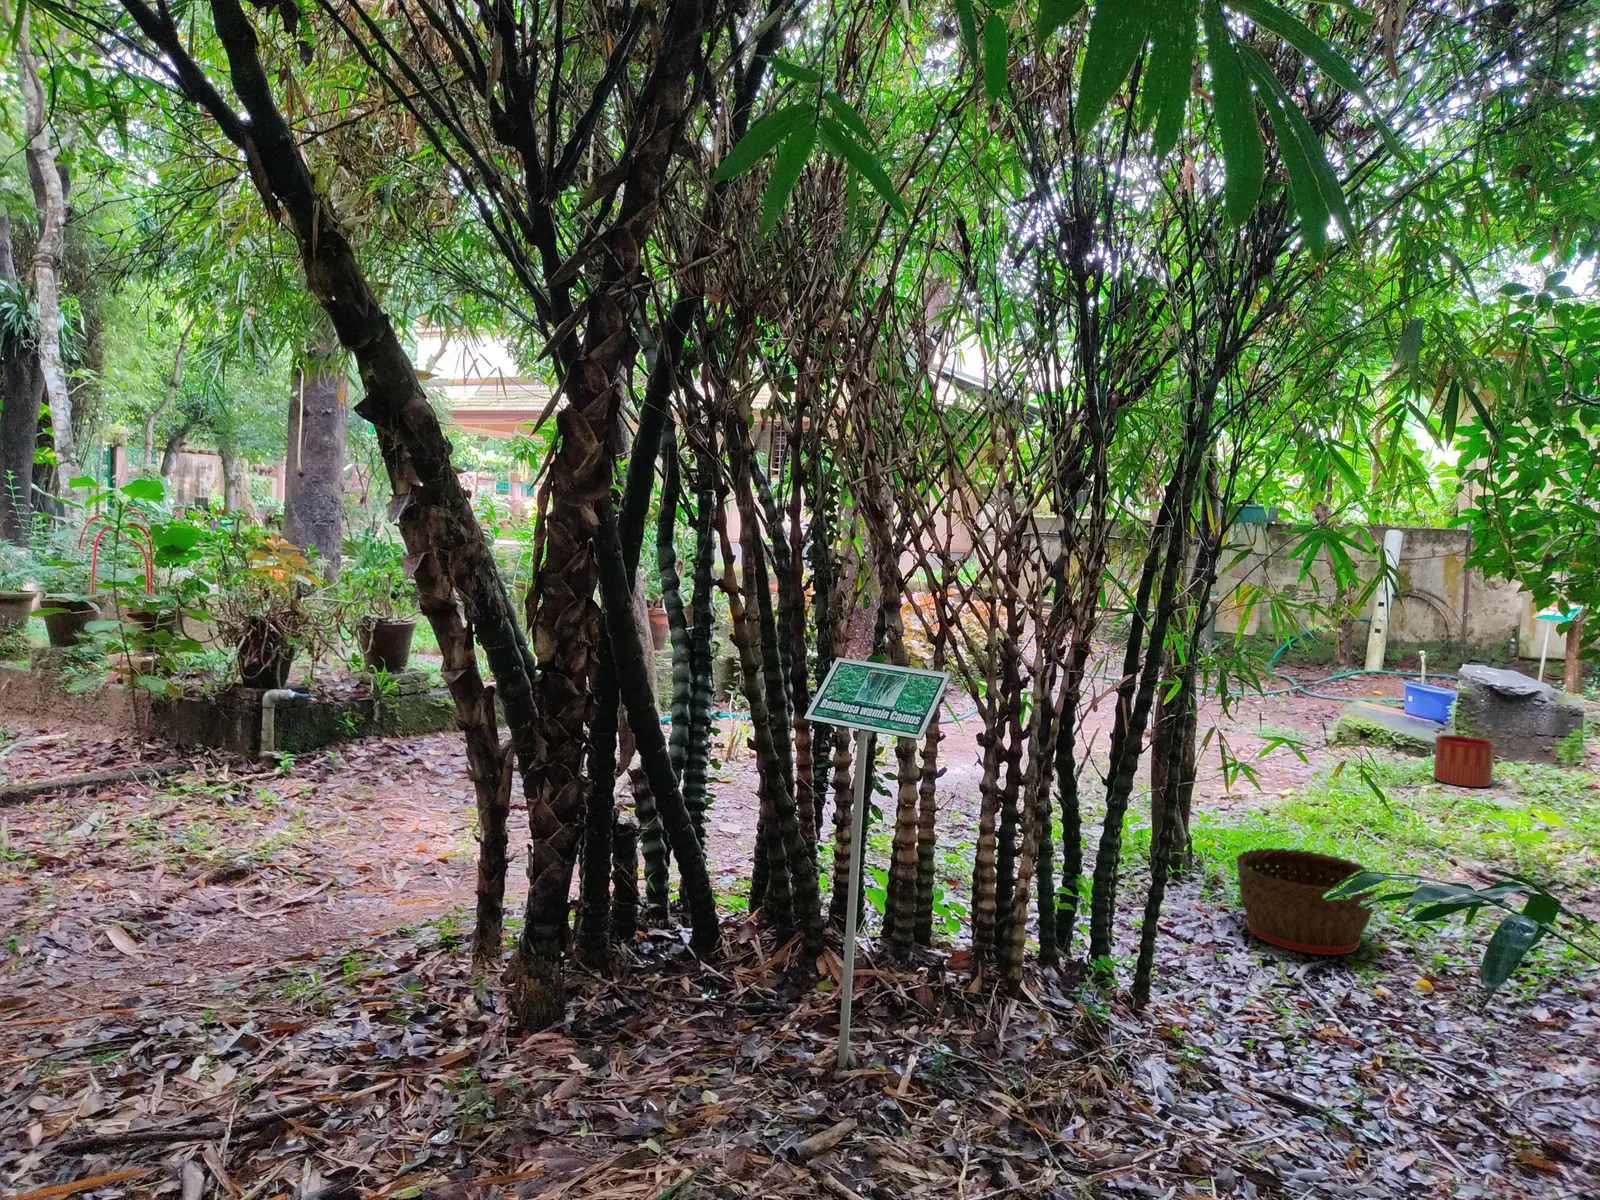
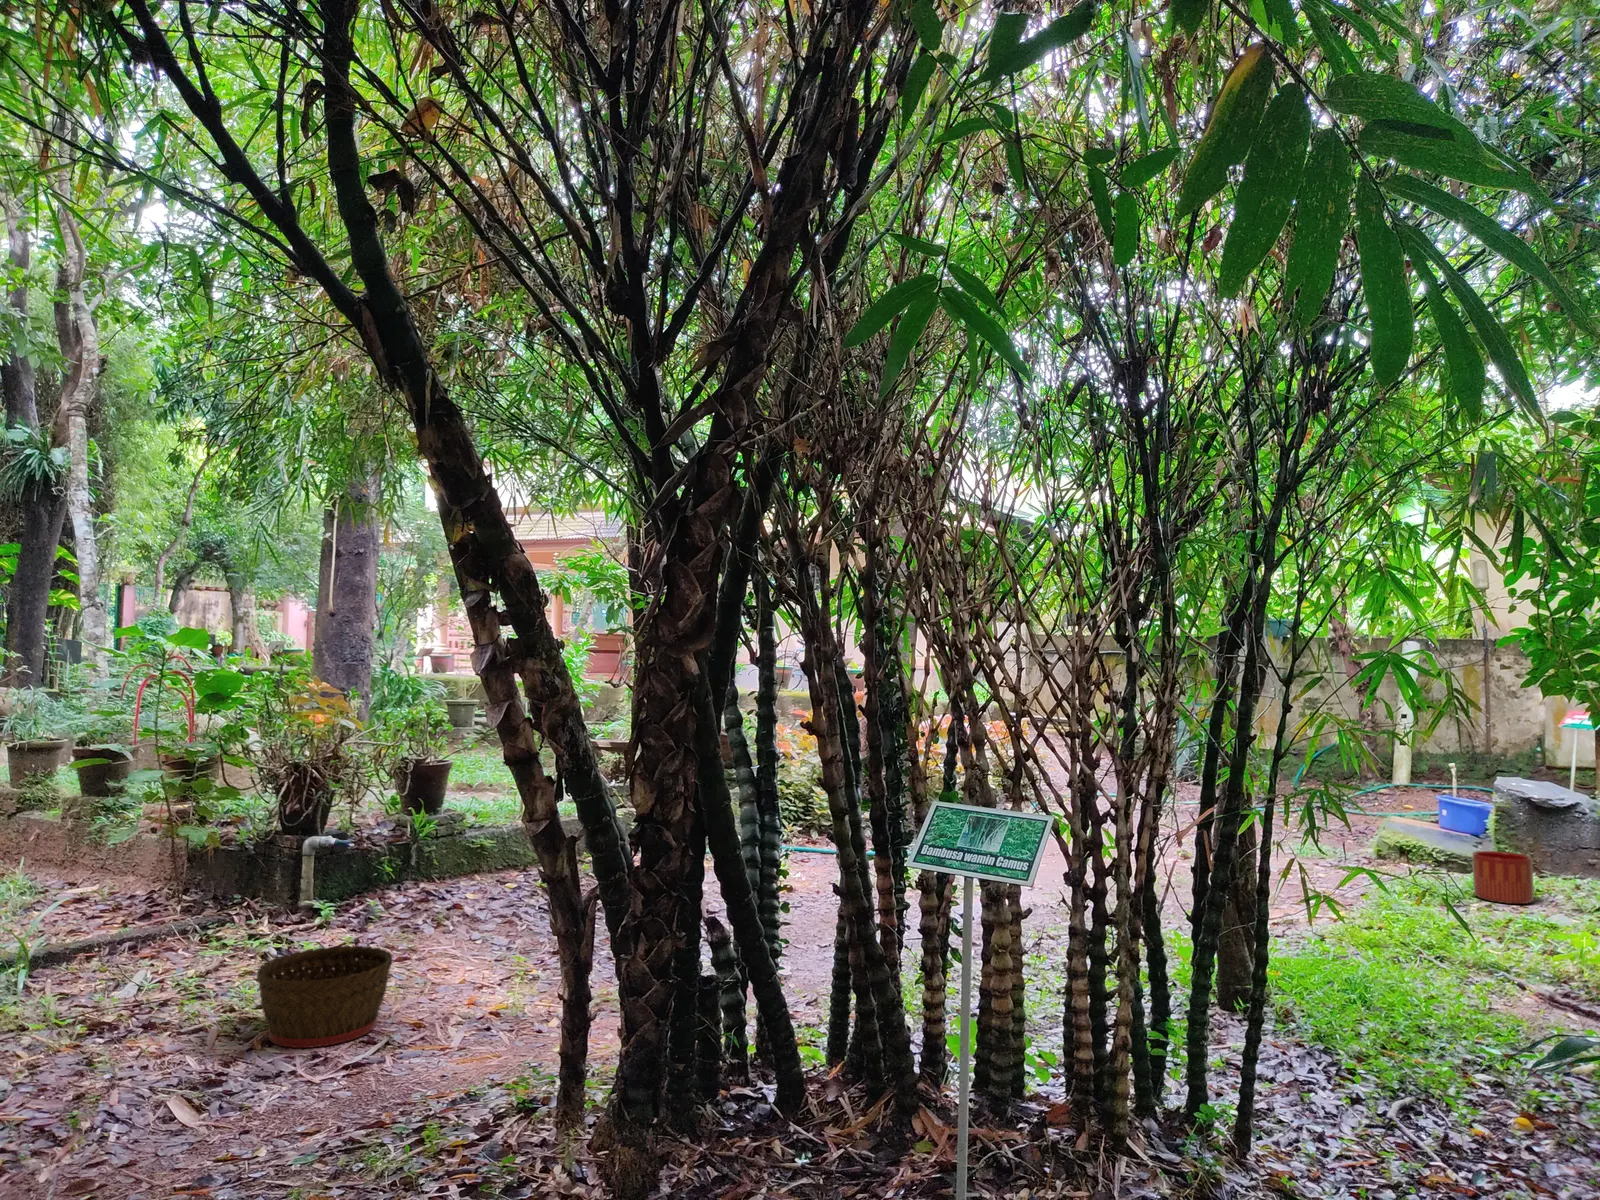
basket: present [1236,848,1377,955] -> present [257,946,392,1048]

